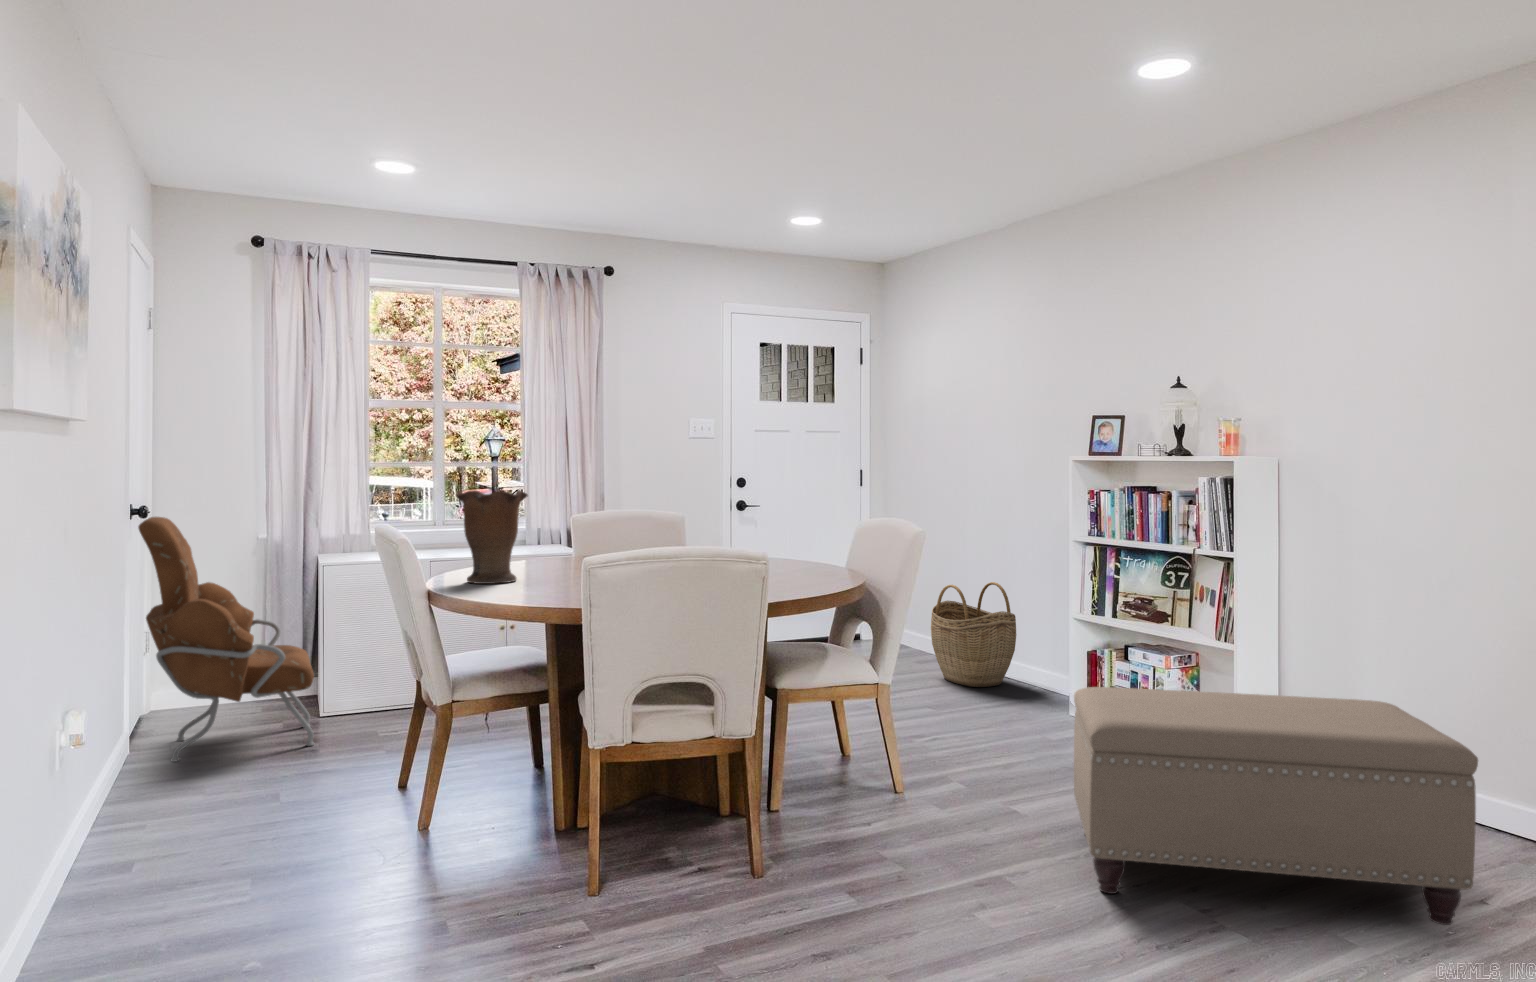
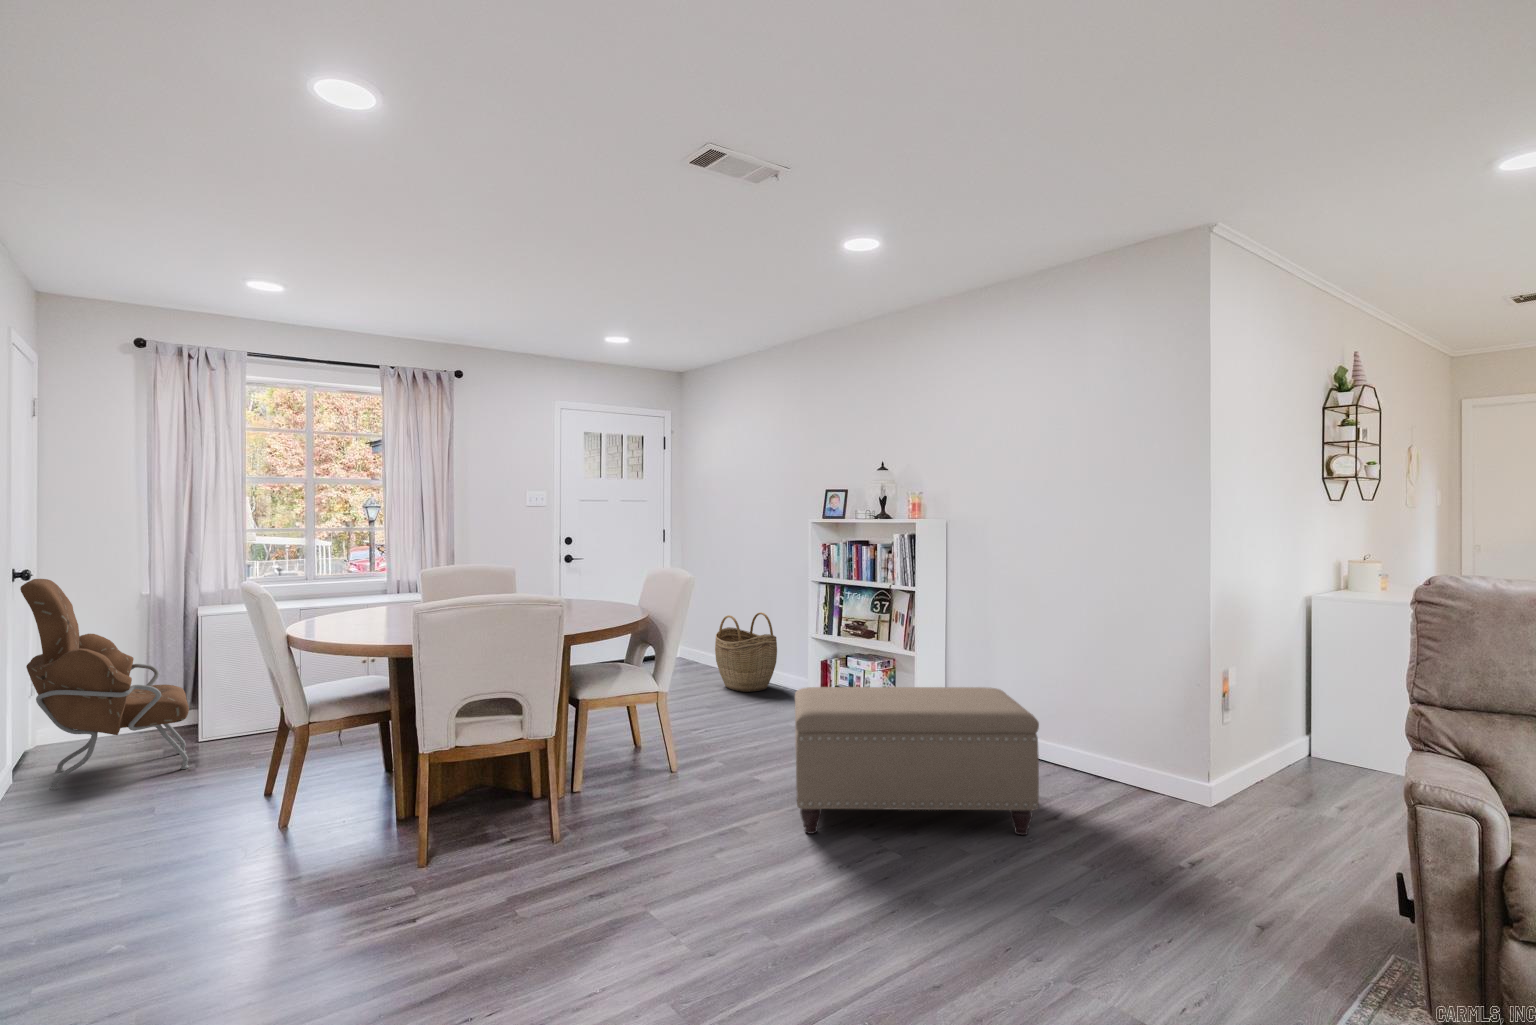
vase: present [456,490,528,584] -> none [315,553,378,628]

